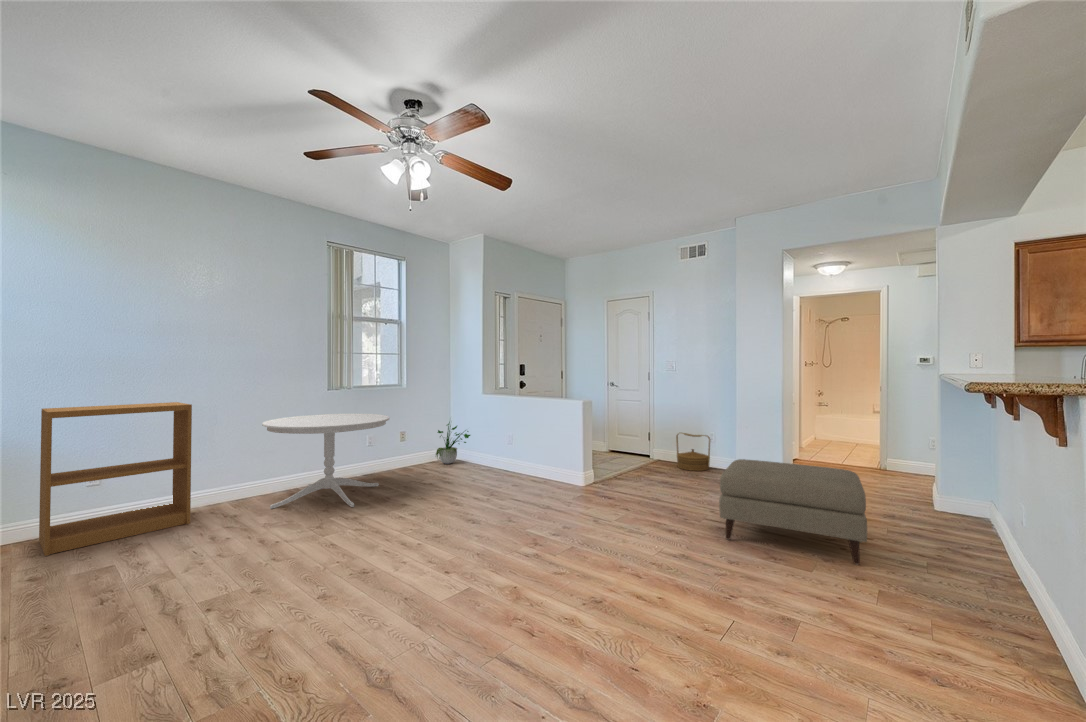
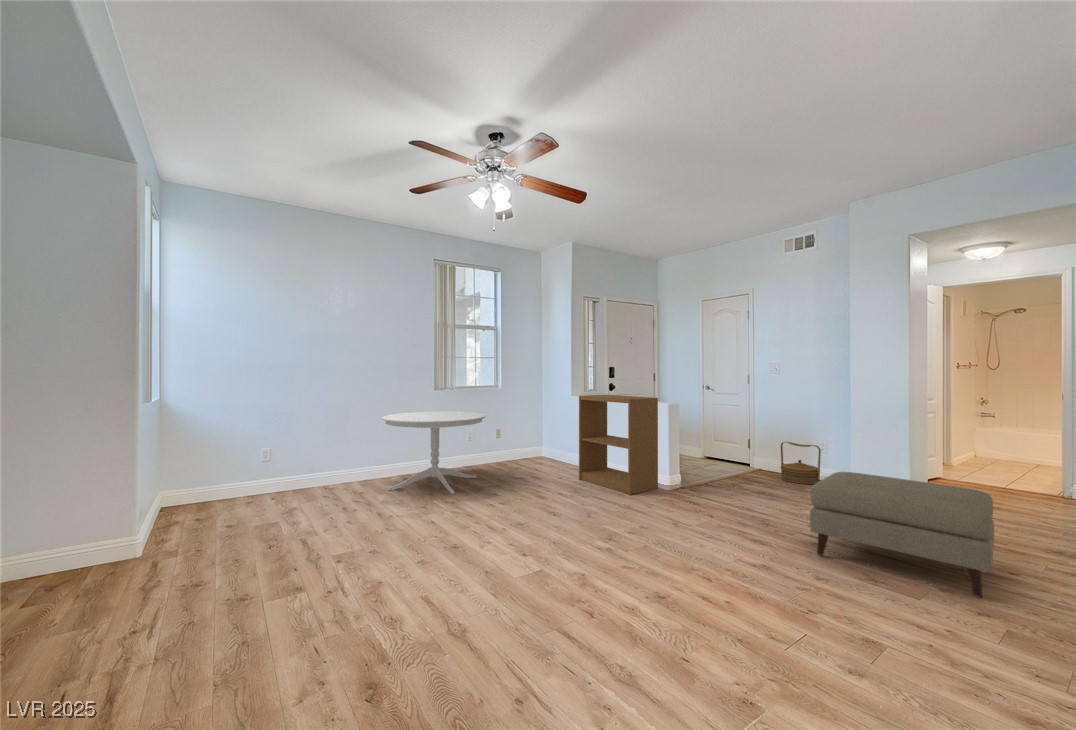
bookshelf: present [39,402,192,556] -> present [579,395,658,495]
potted plant: present [436,422,470,464] -> none [529,415,563,462]

